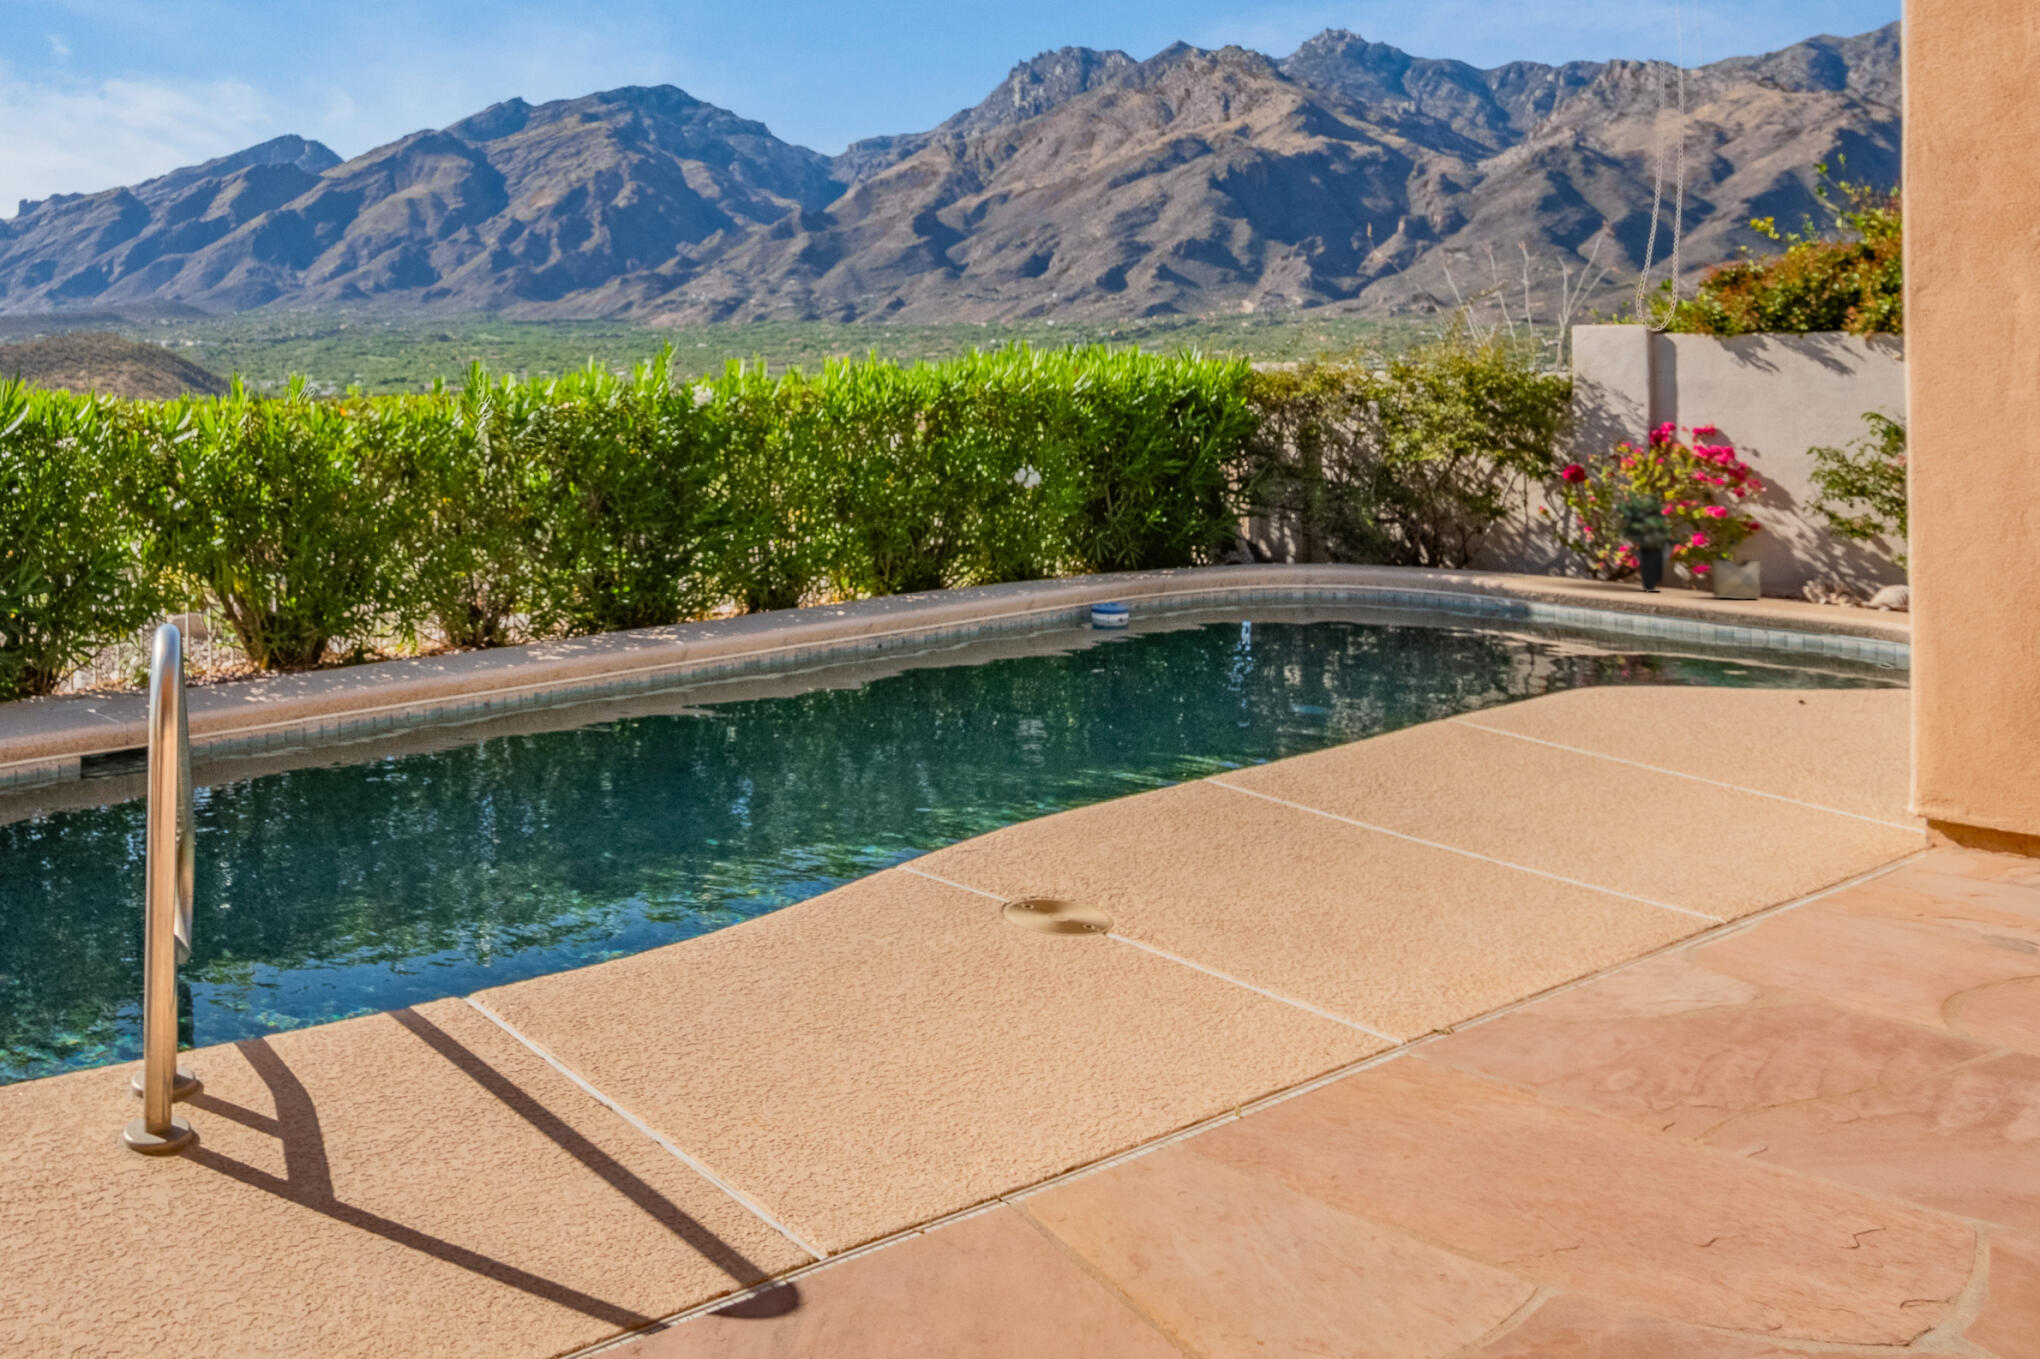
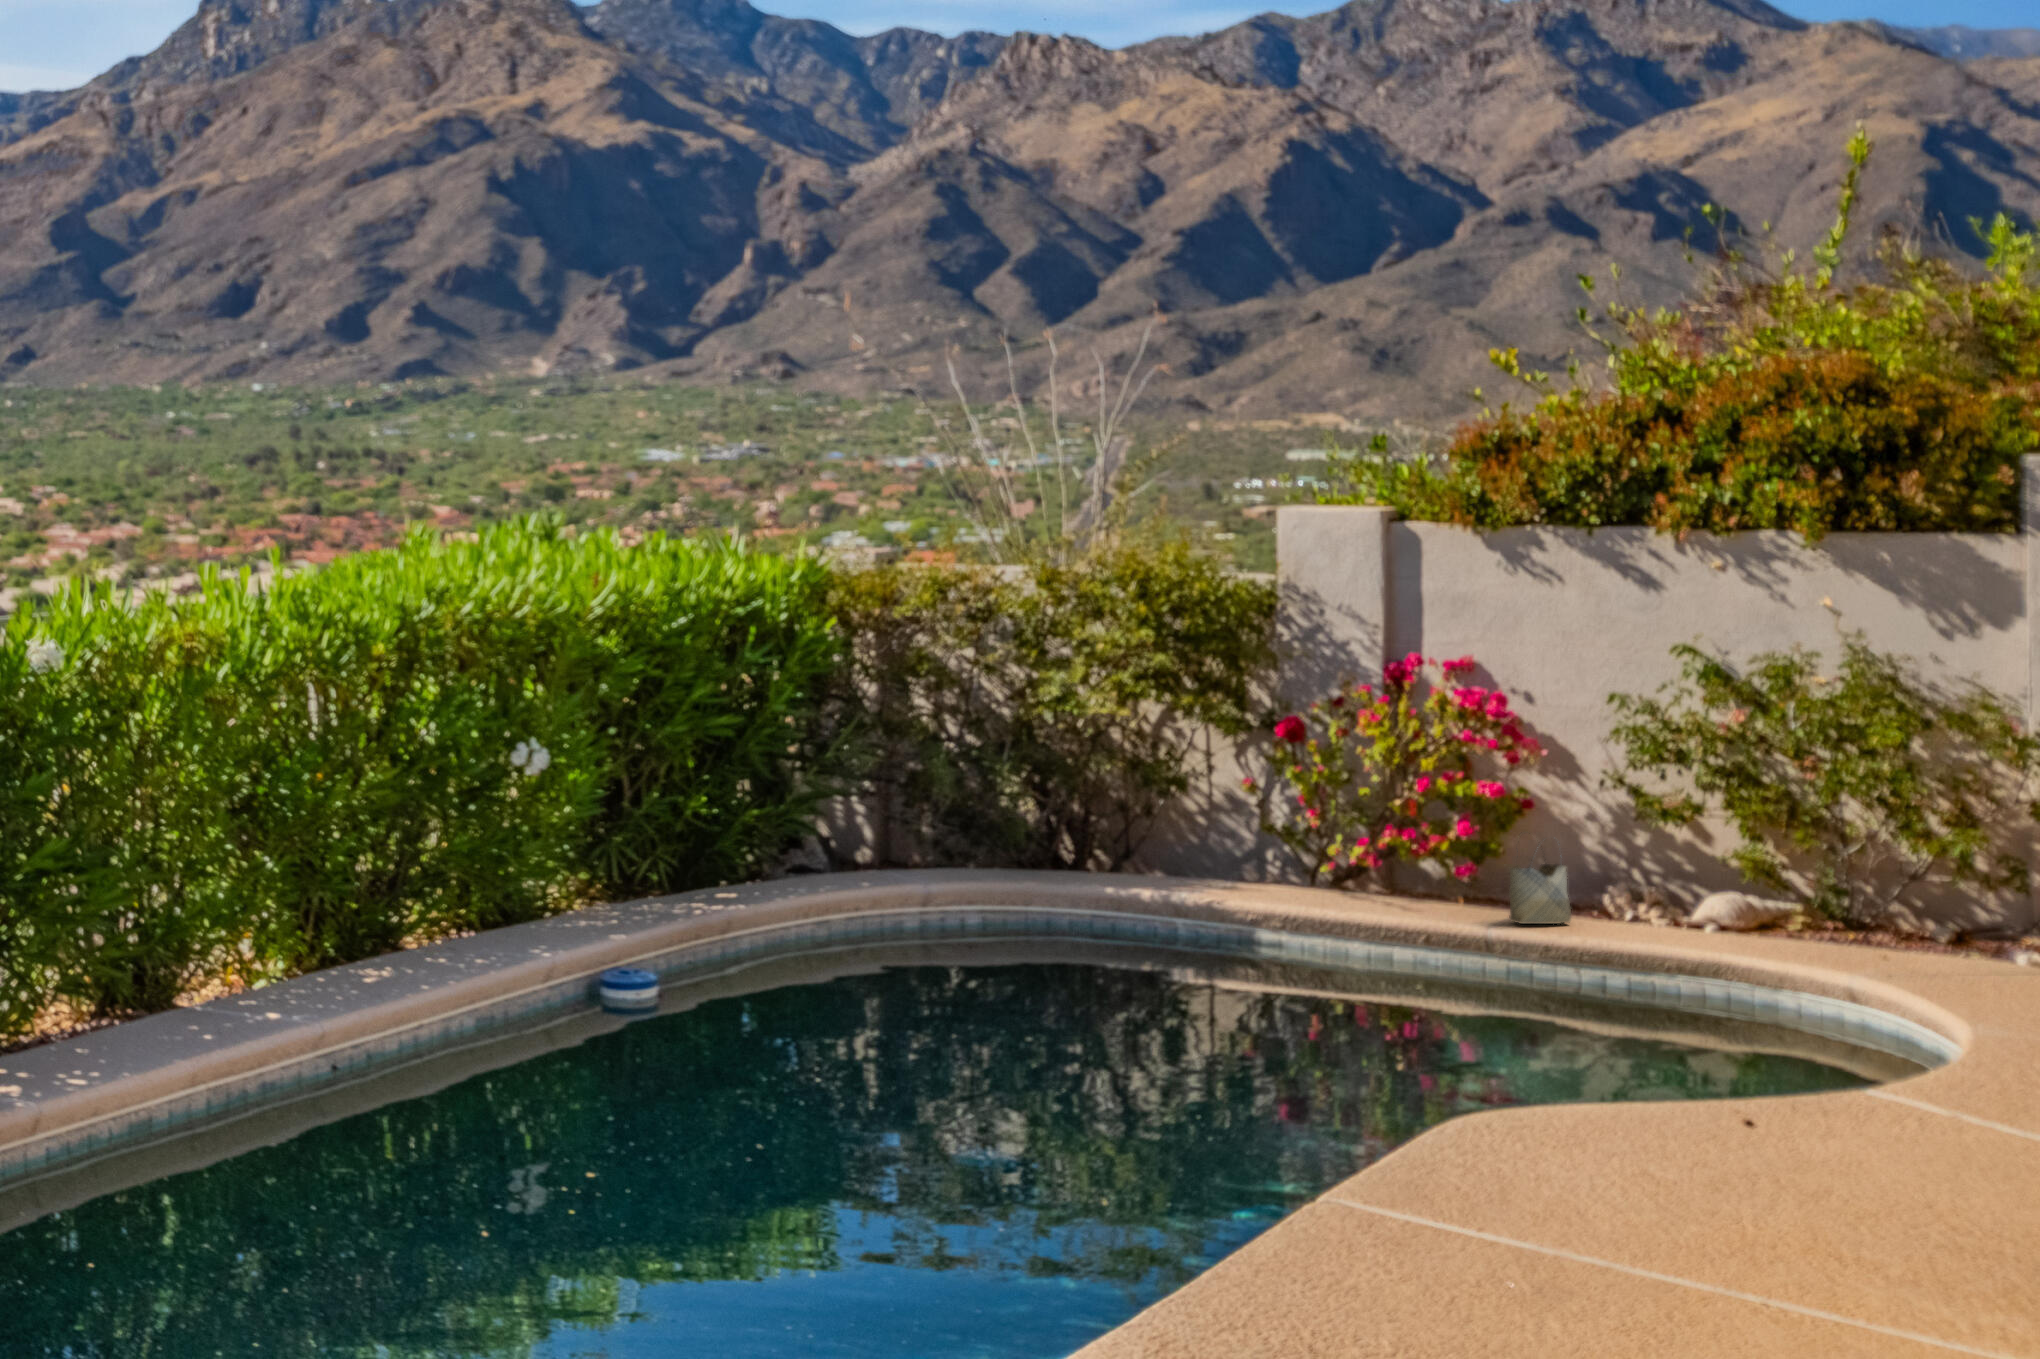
potted plant: present [1614,491,1681,592] -> none [1361,756,1456,915]

